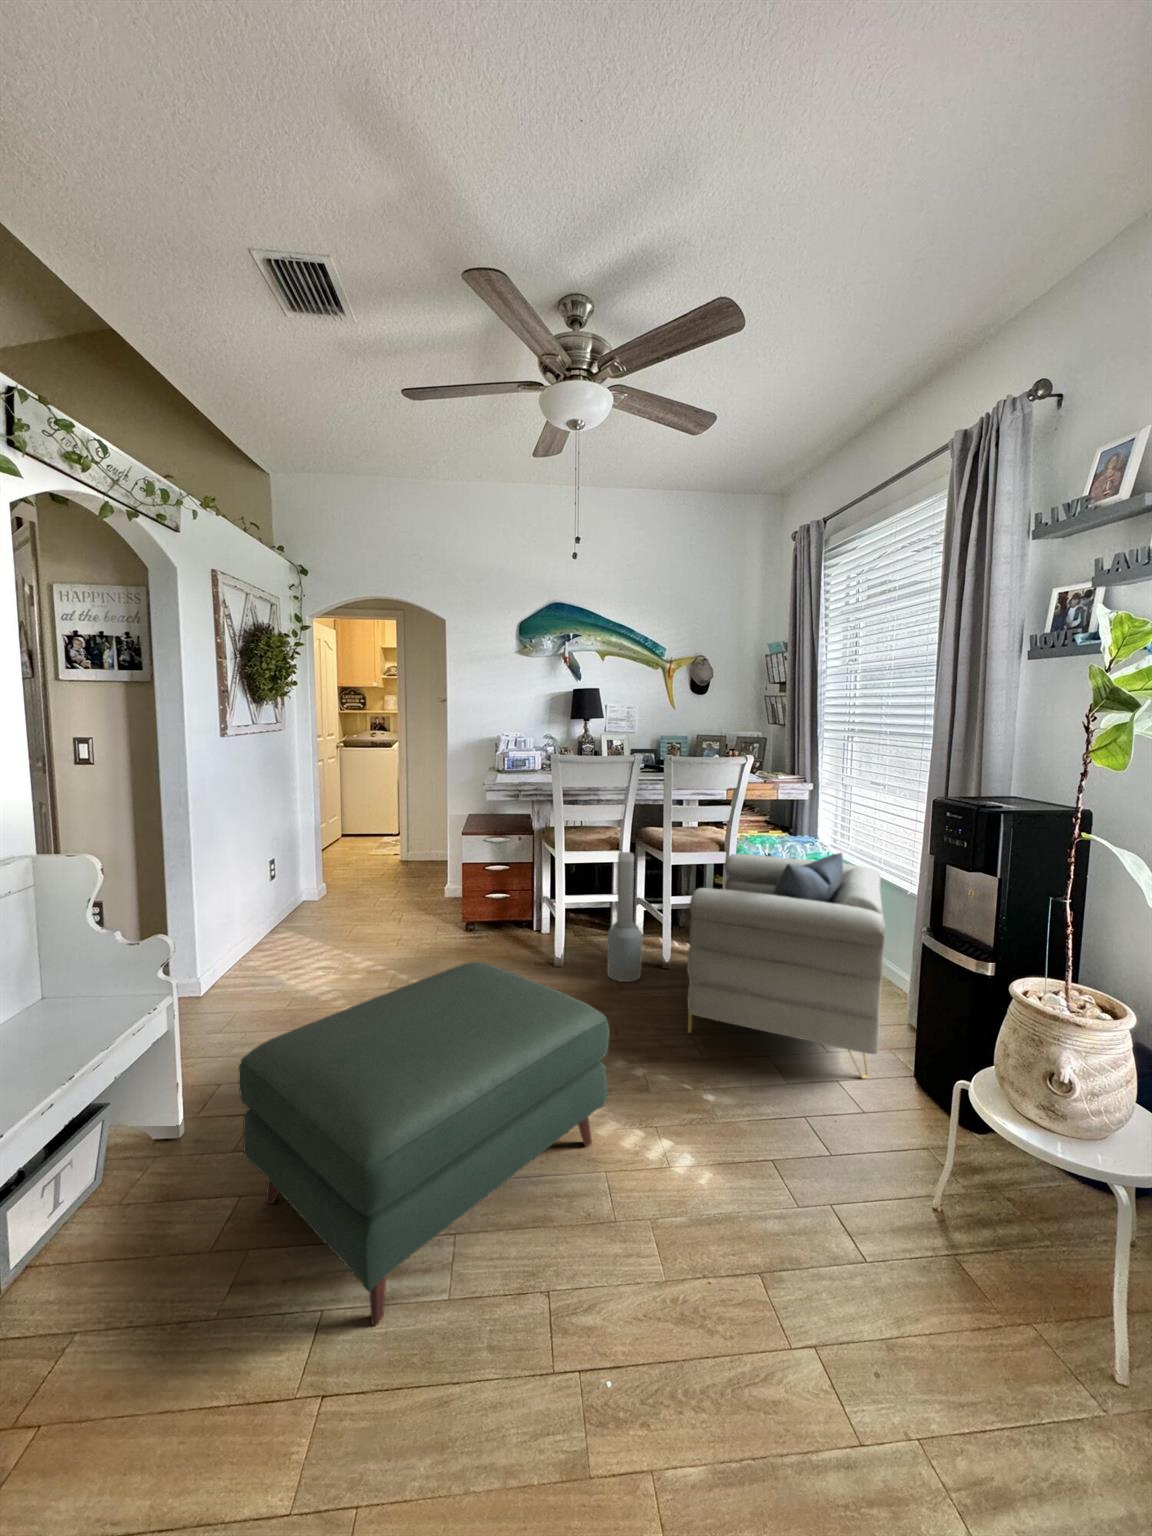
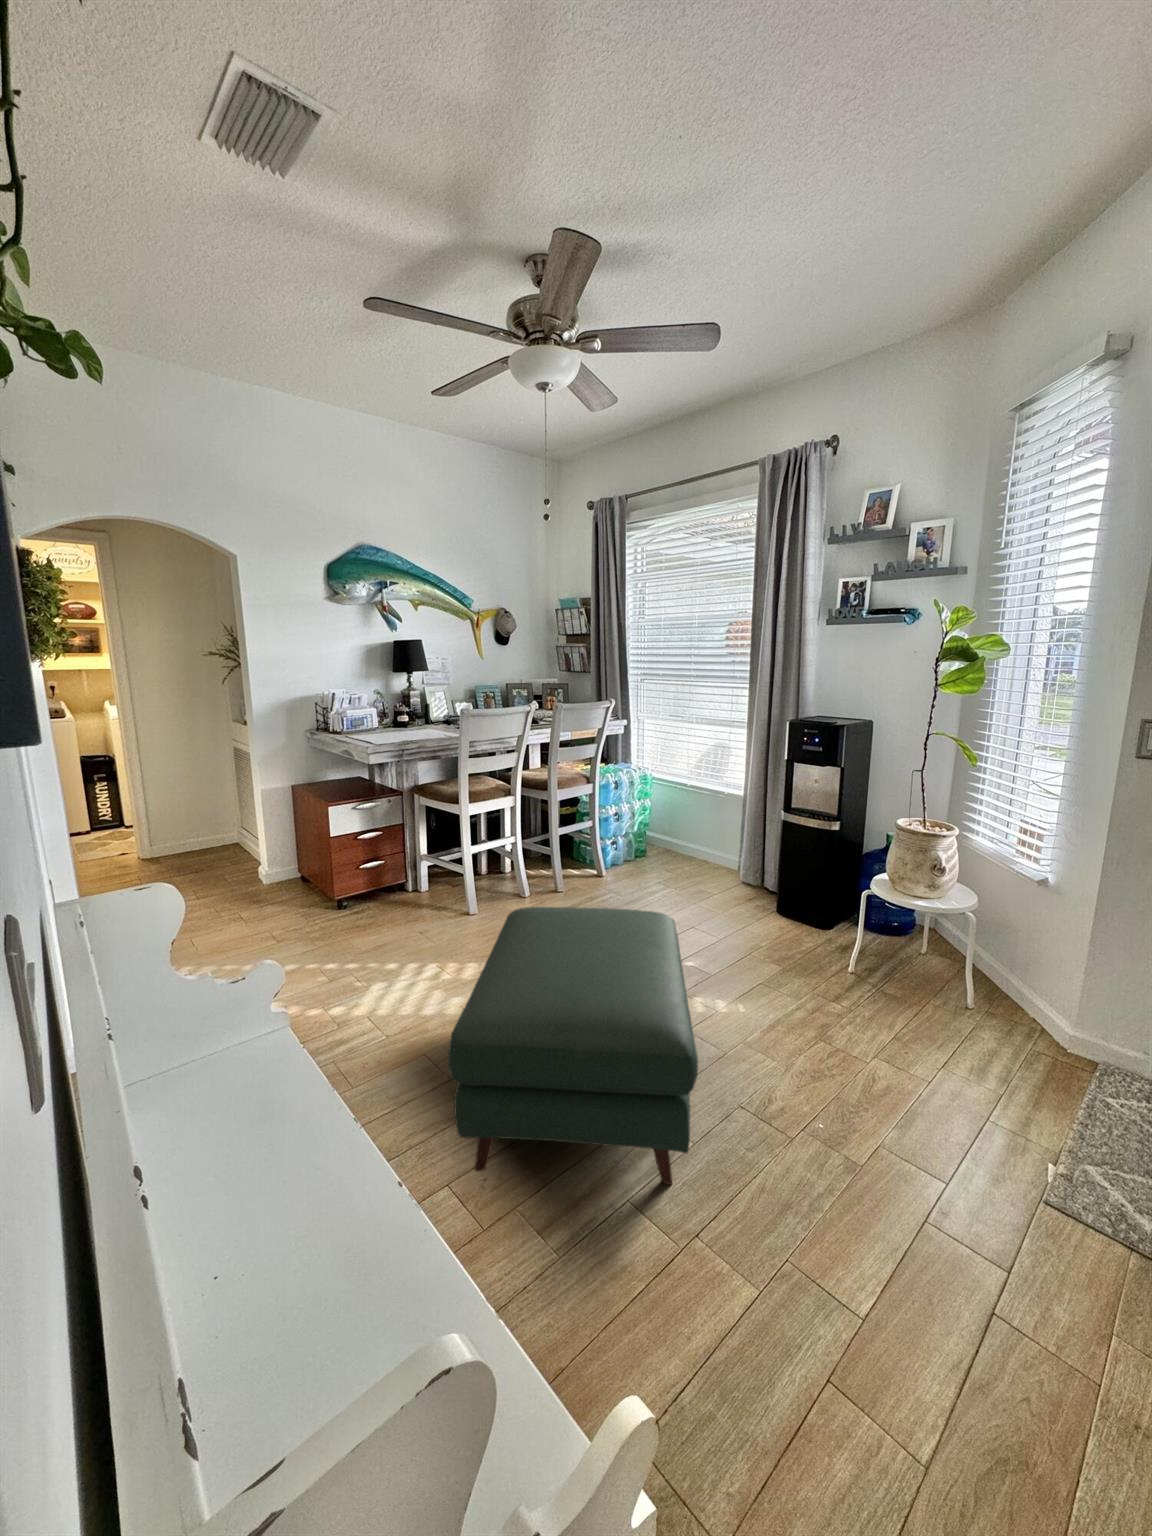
air purifier: present [607,852,642,982] -> none [519,794,550,910]
armchair: present [687,853,885,1078] -> none [599,769,770,929]

